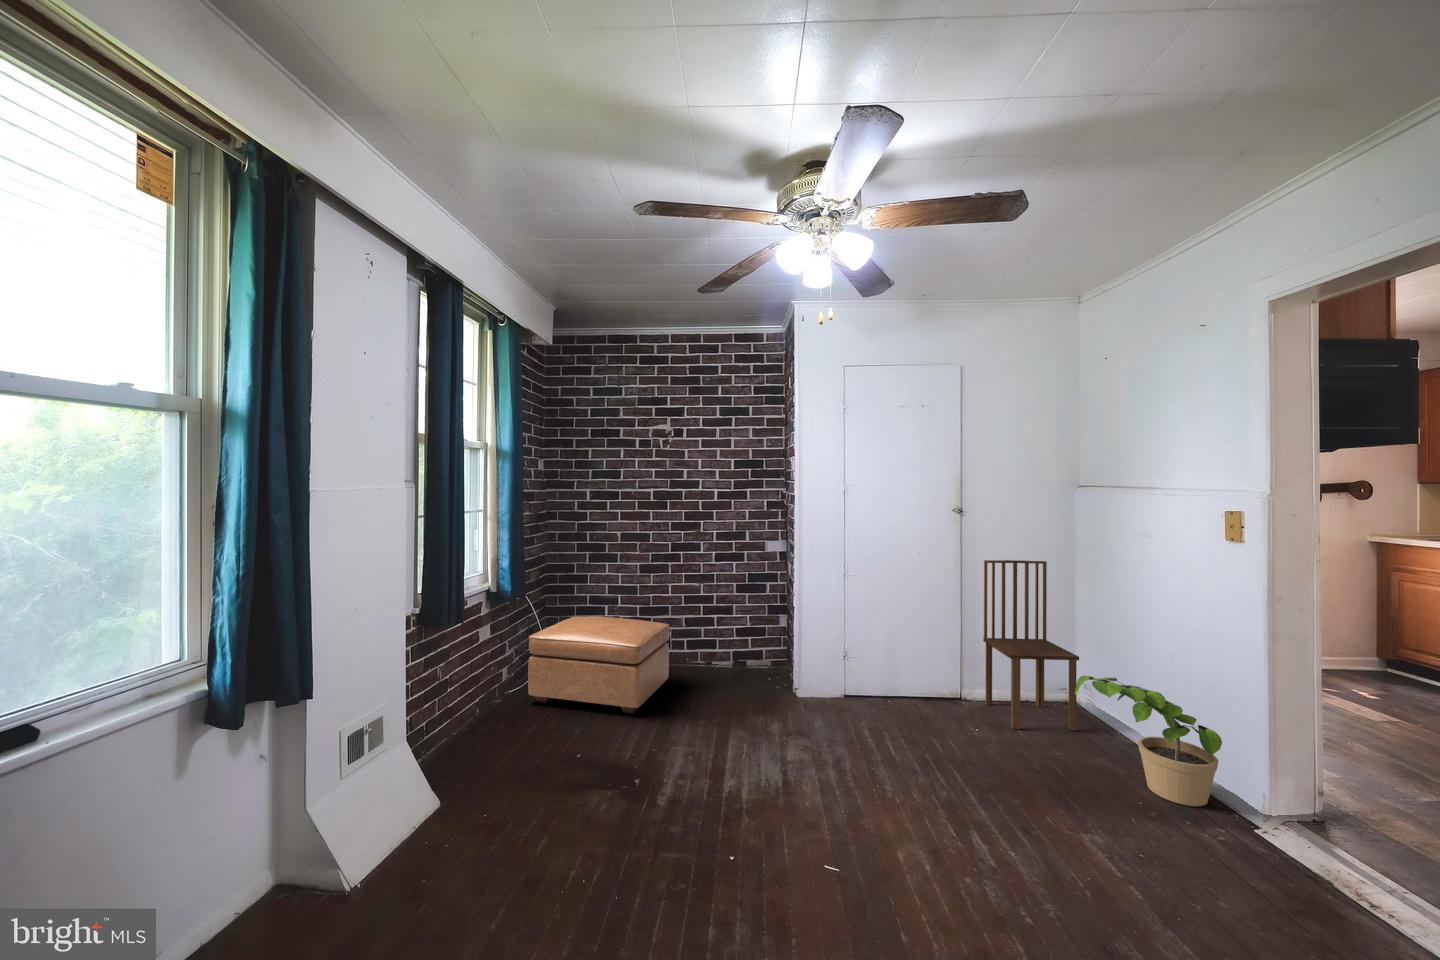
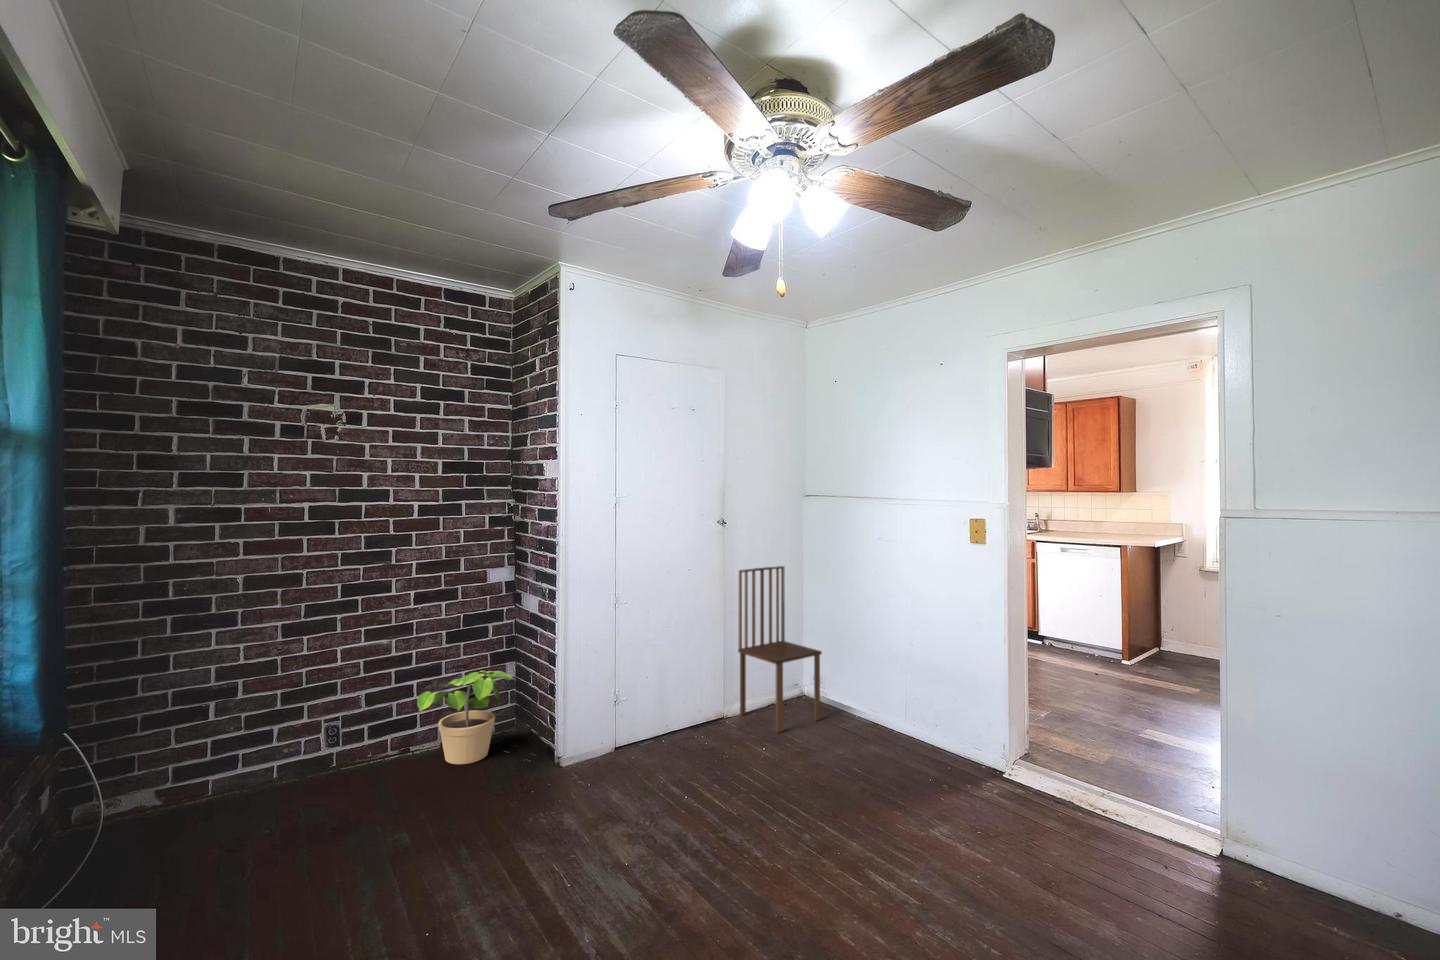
ottoman: present [528,617,669,714] -> none [84,708,363,912]
potted plant: present [1074,676,1222,806] -> present [417,670,514,764]

